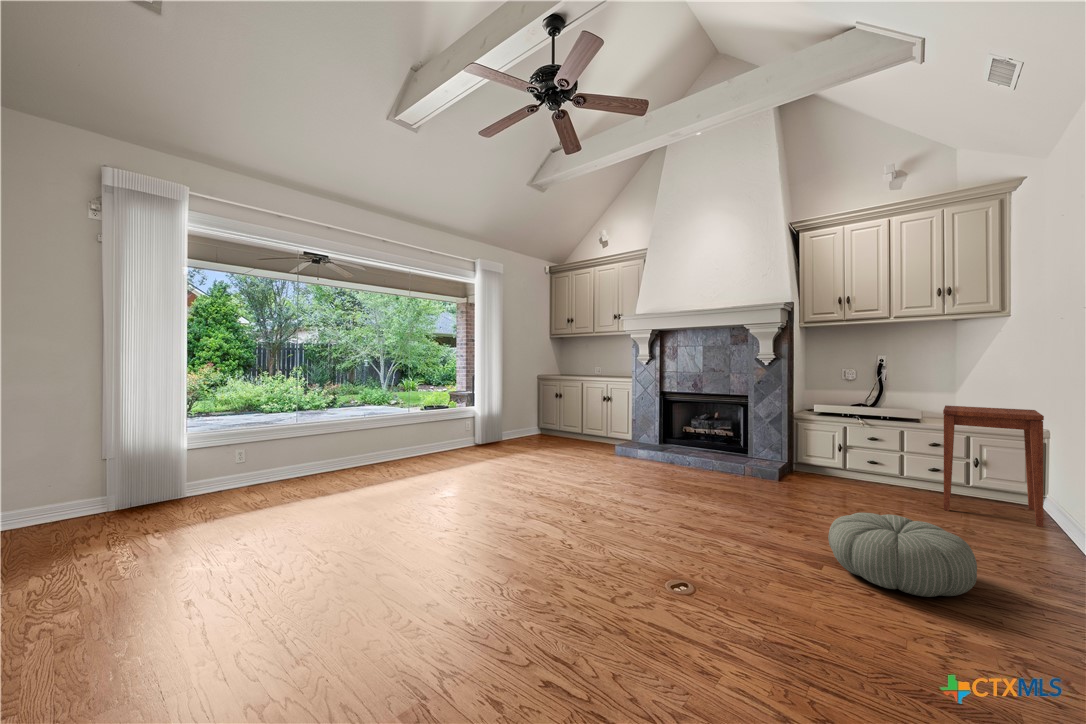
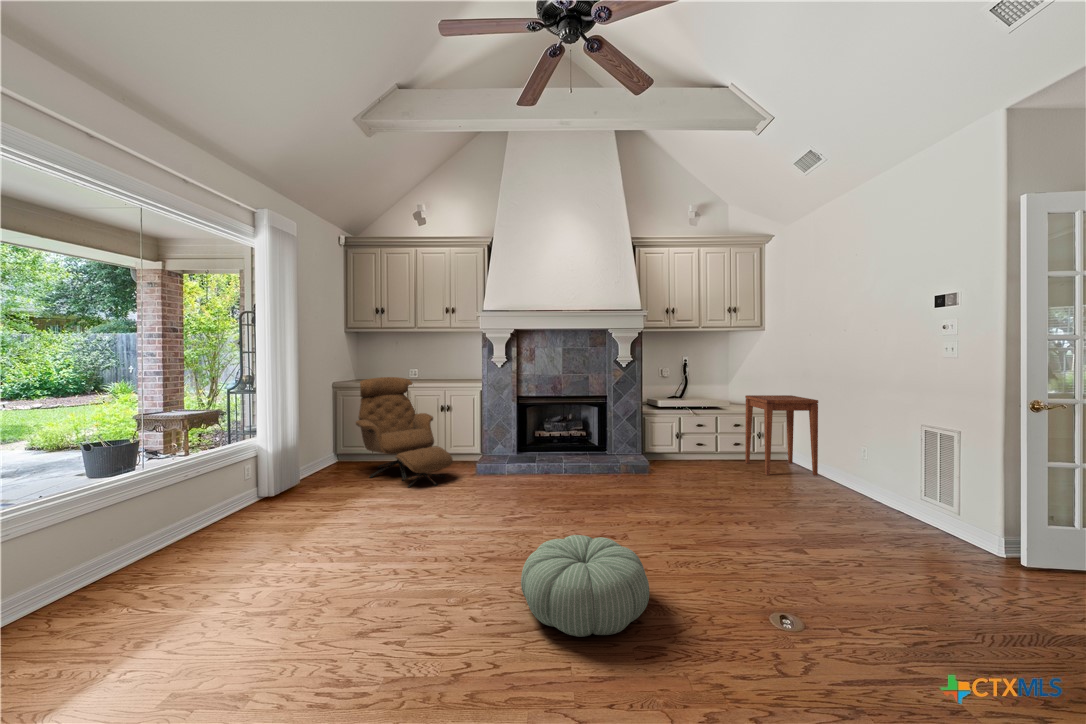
lounge chair: none [539,372,597,456] -> present [356,377,453,487]
pouf: present [828,513,977,597] -> present [521,535,649,637]

